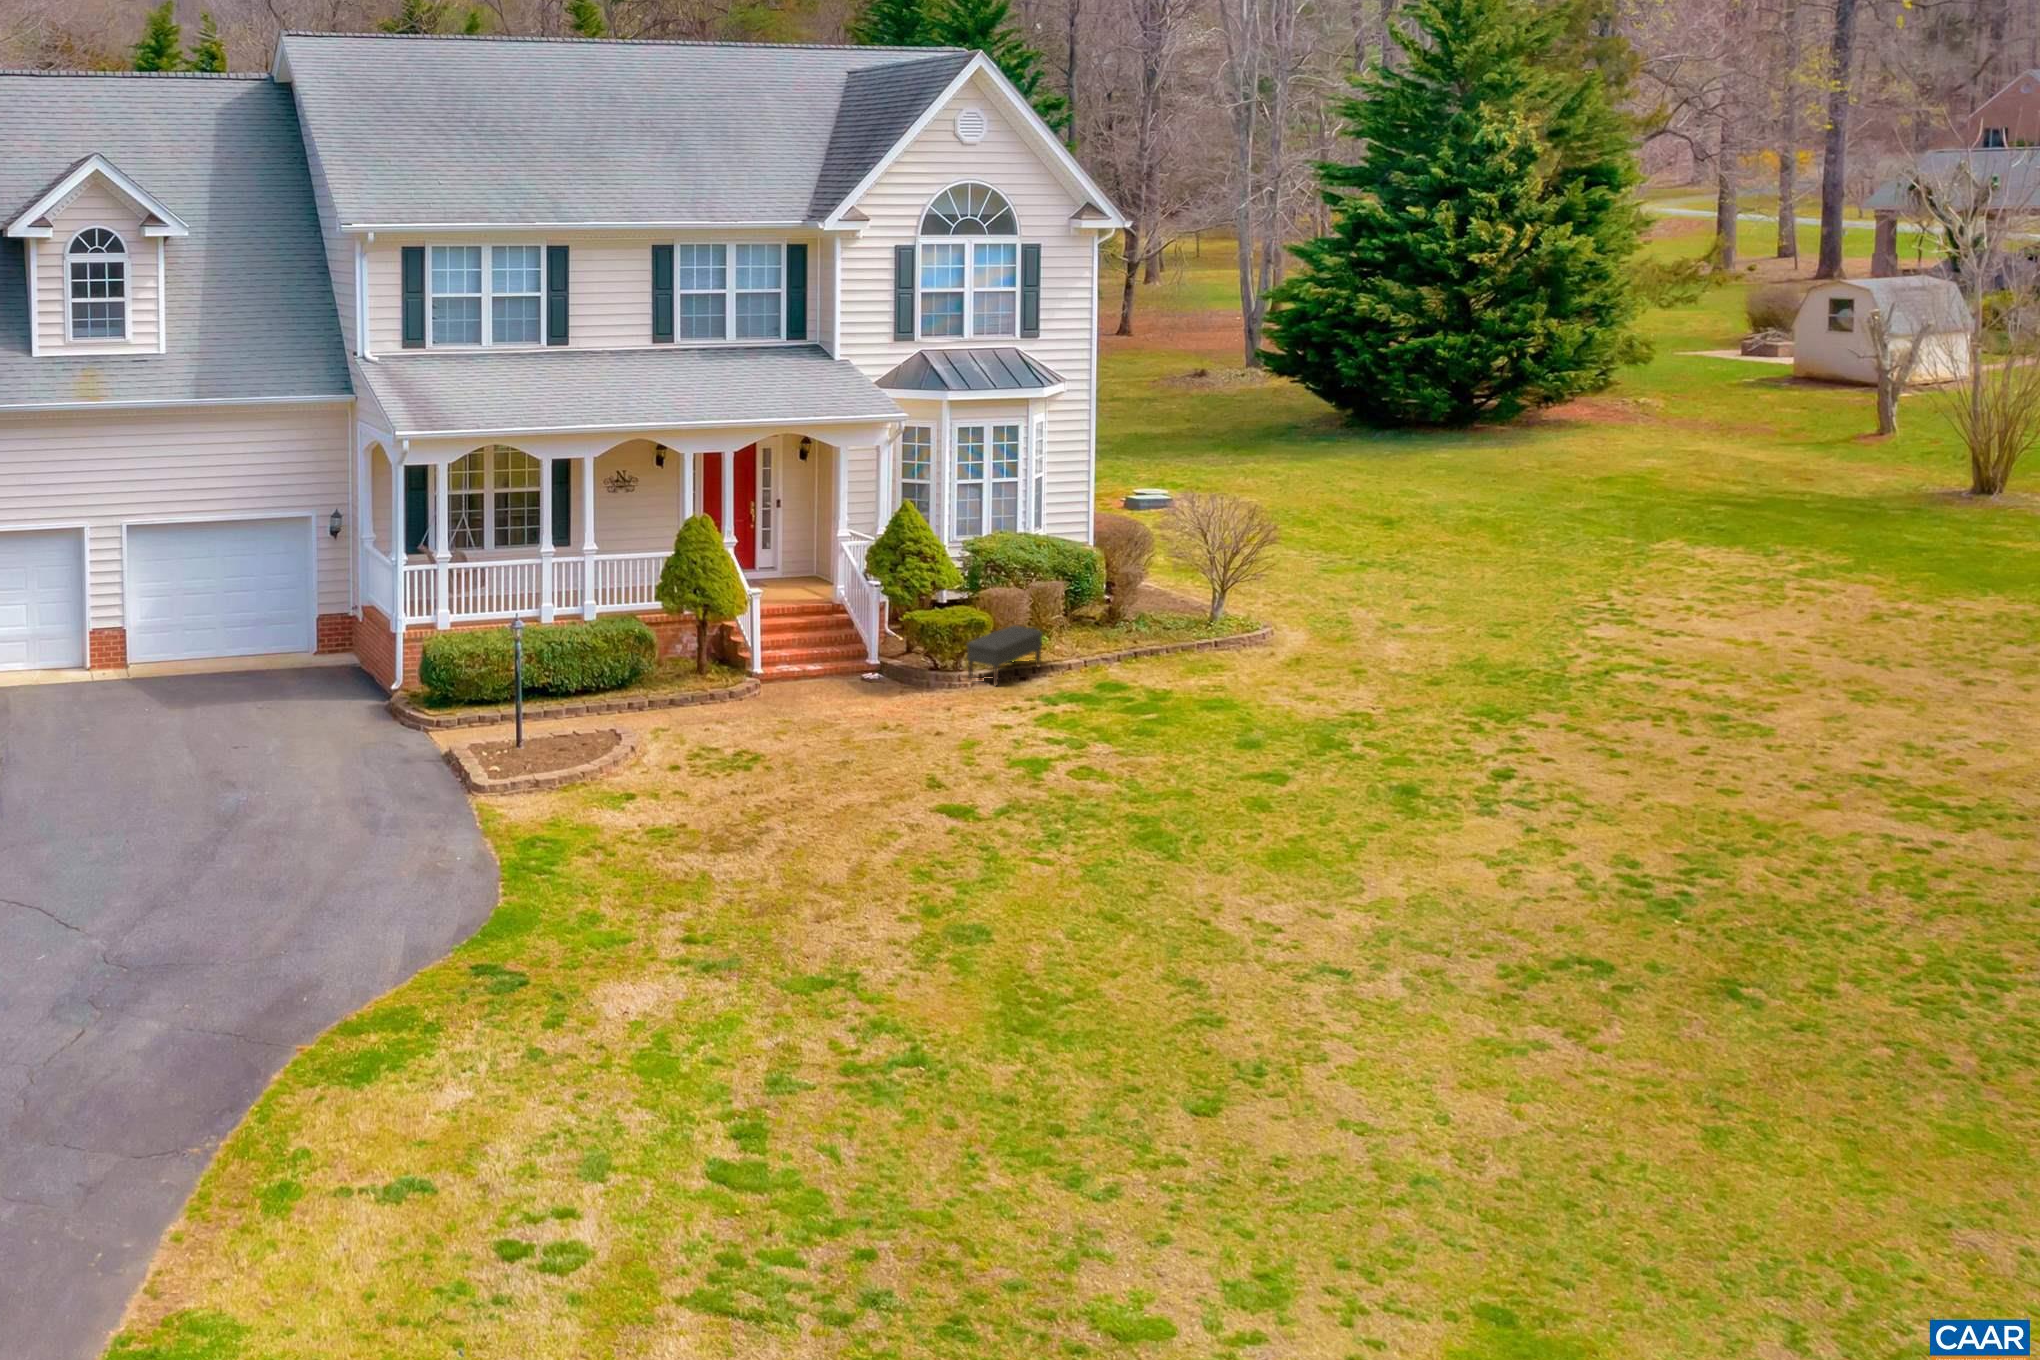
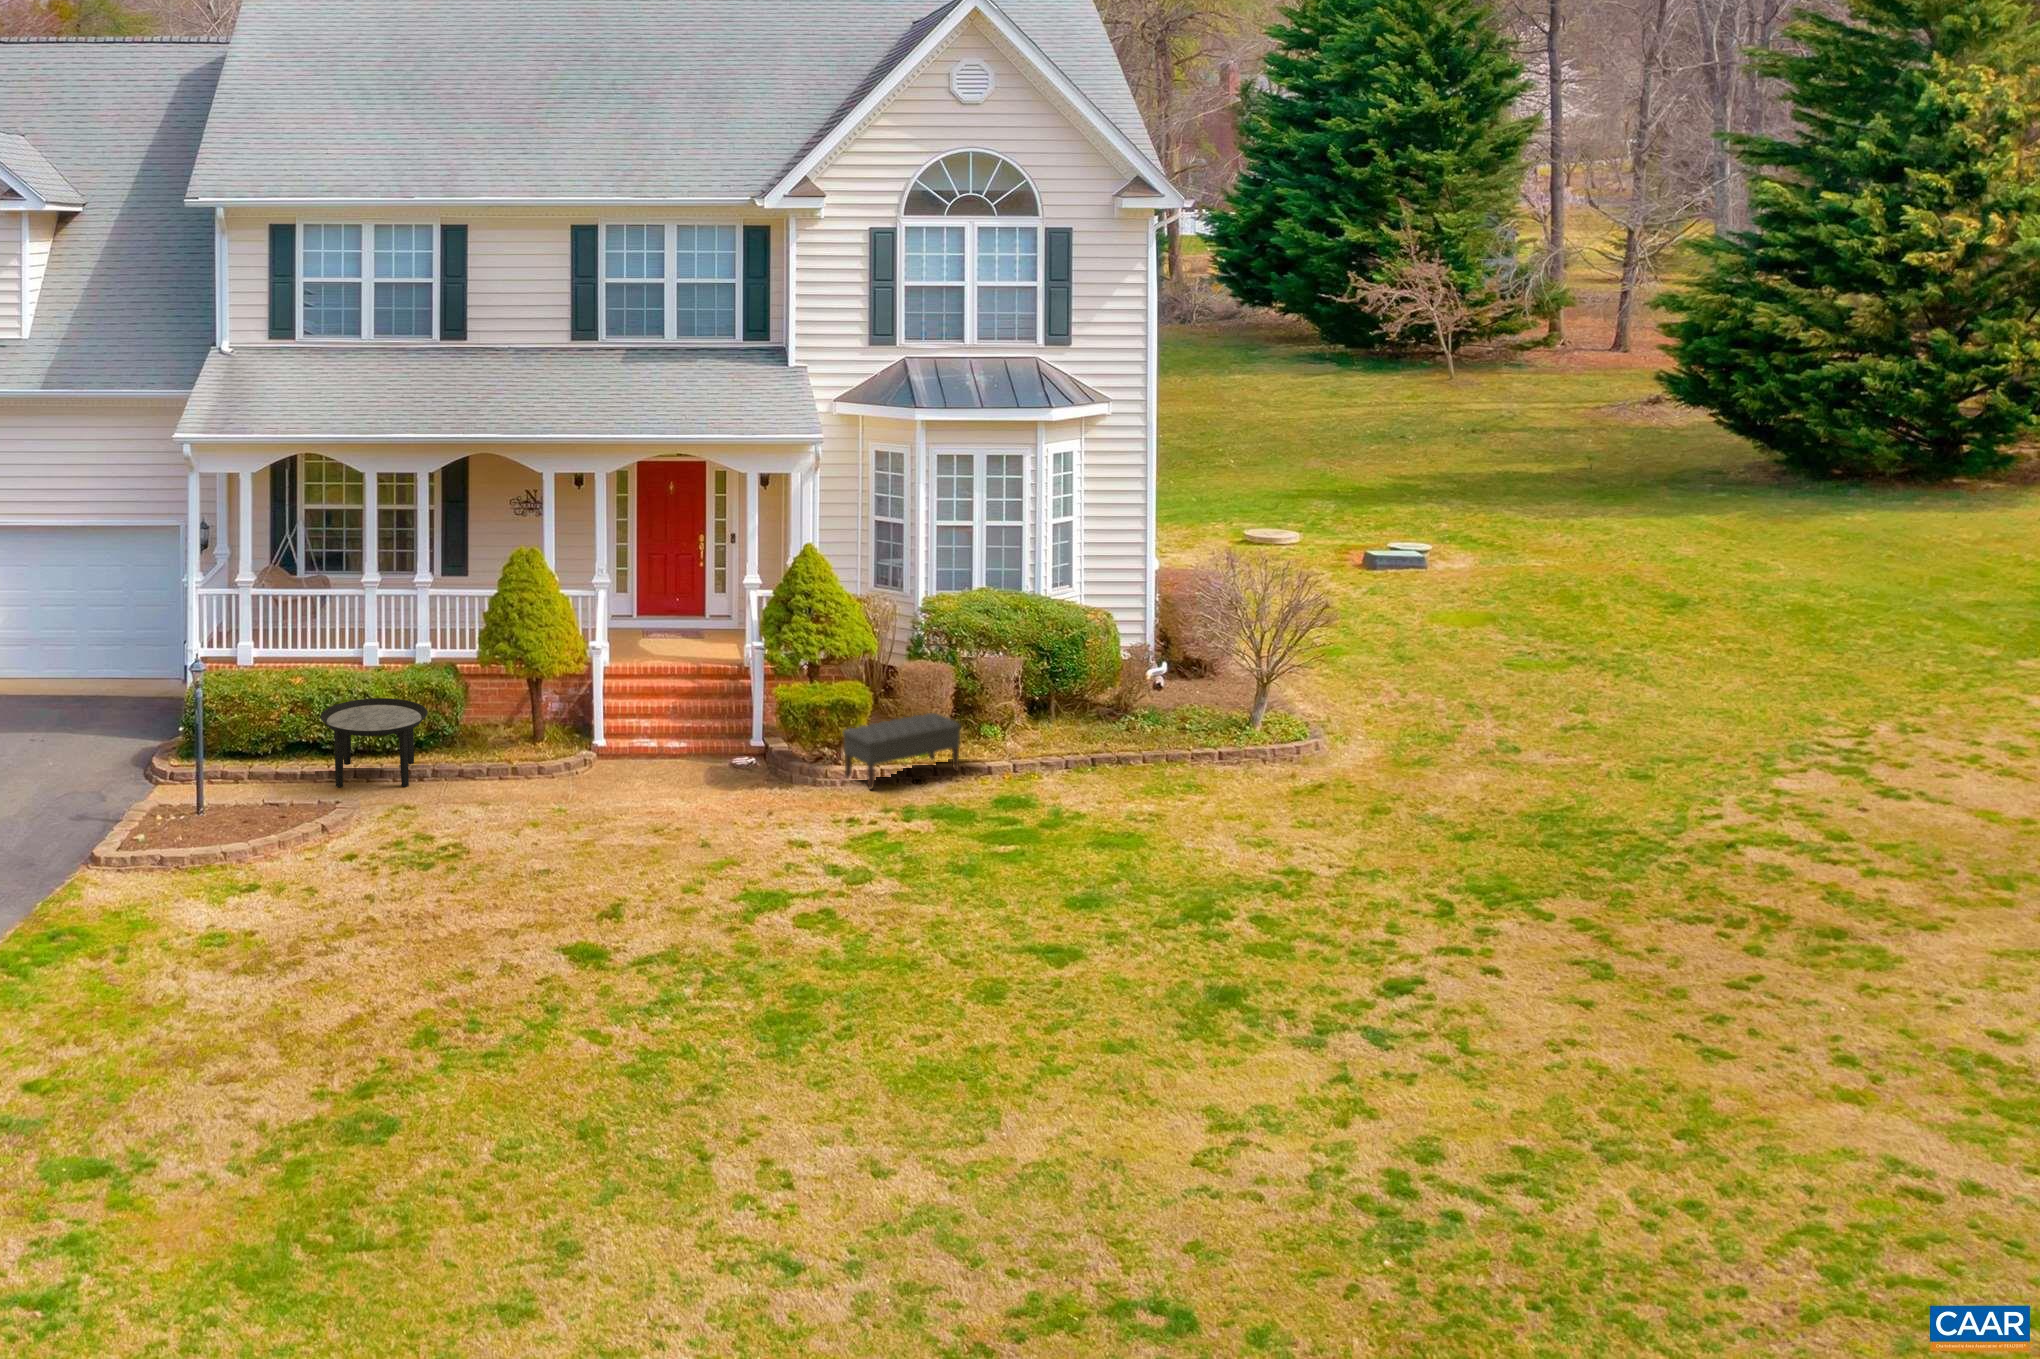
round table: none [568,648,658,724] -> present [320,698,428,787]

